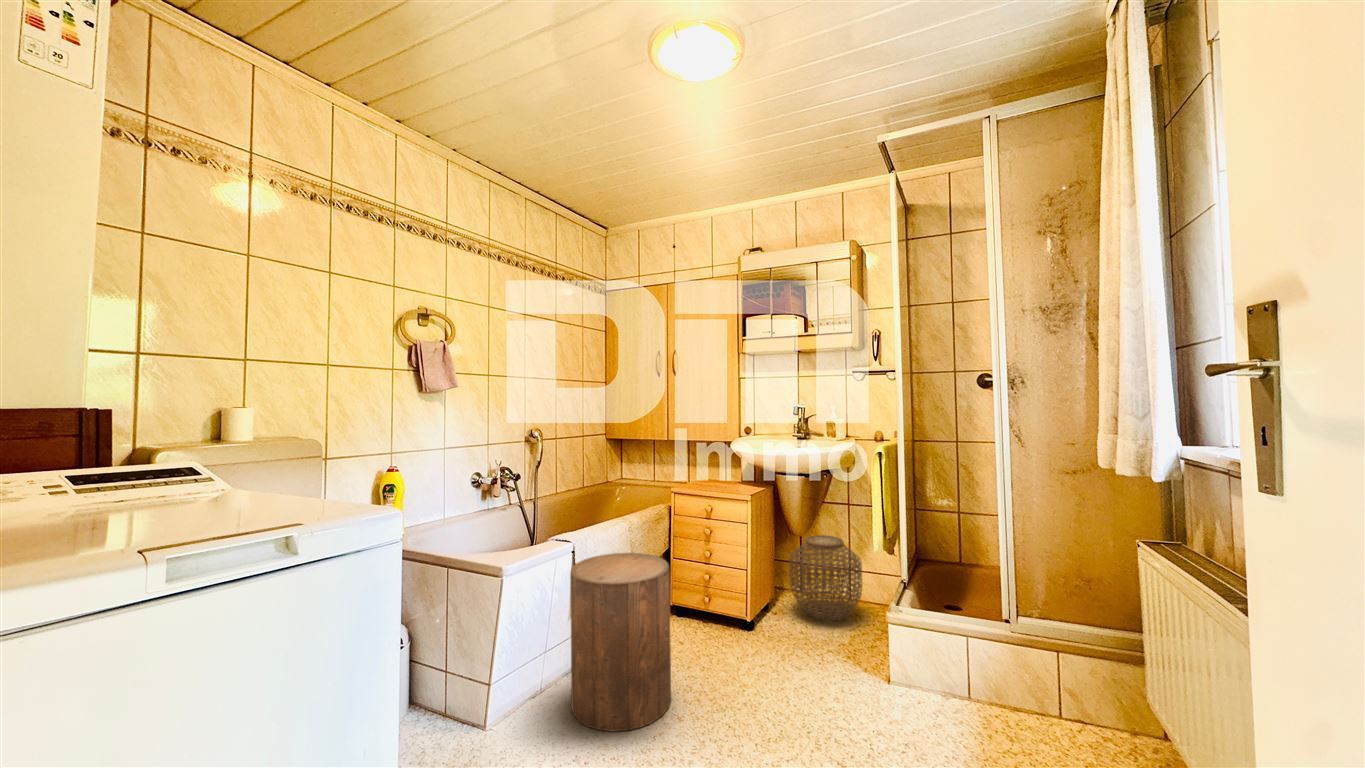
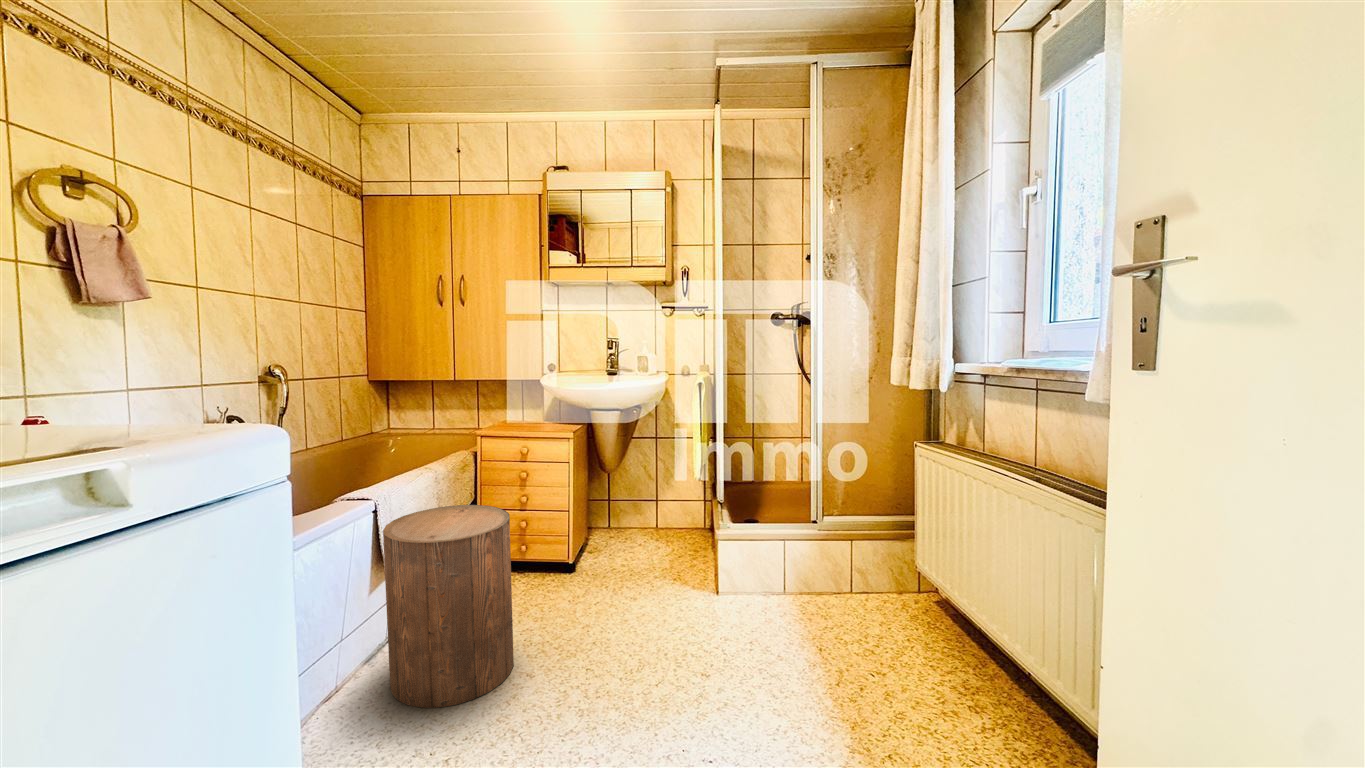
woven basket: present [789,535,862,621] -> none [606,469,678,552]

